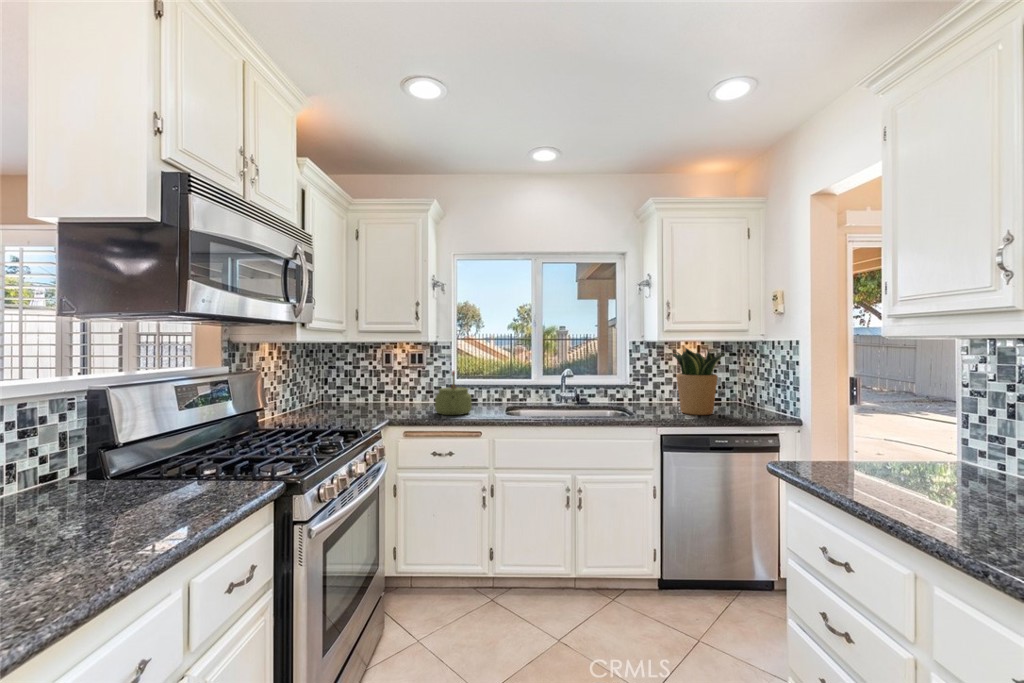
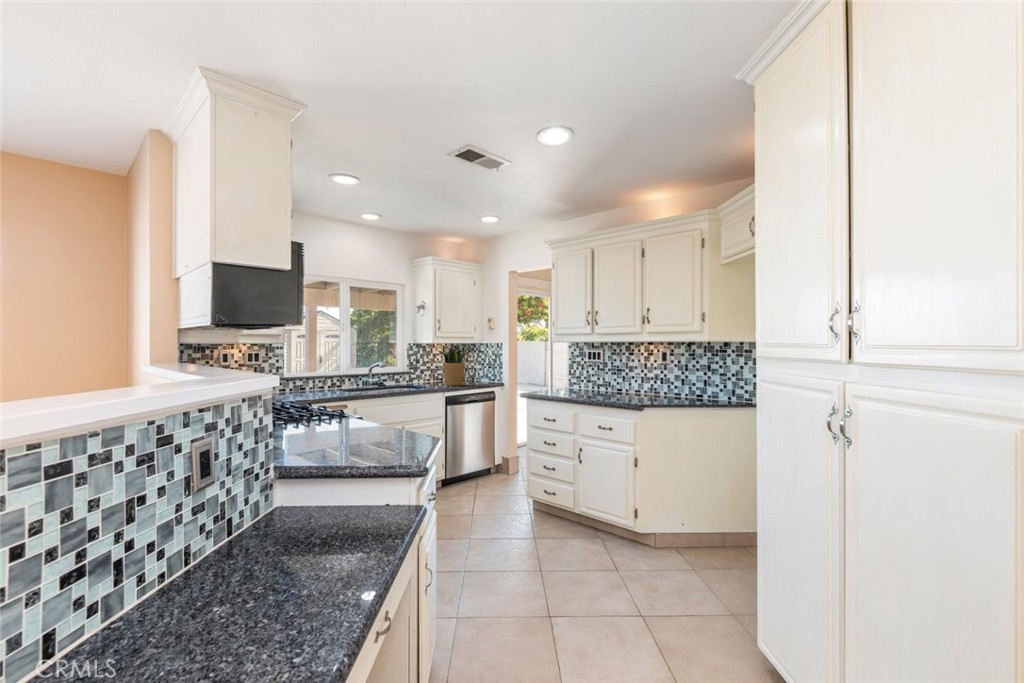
kettle: present [435,371,472,415] -> none [298,365,327,398]

